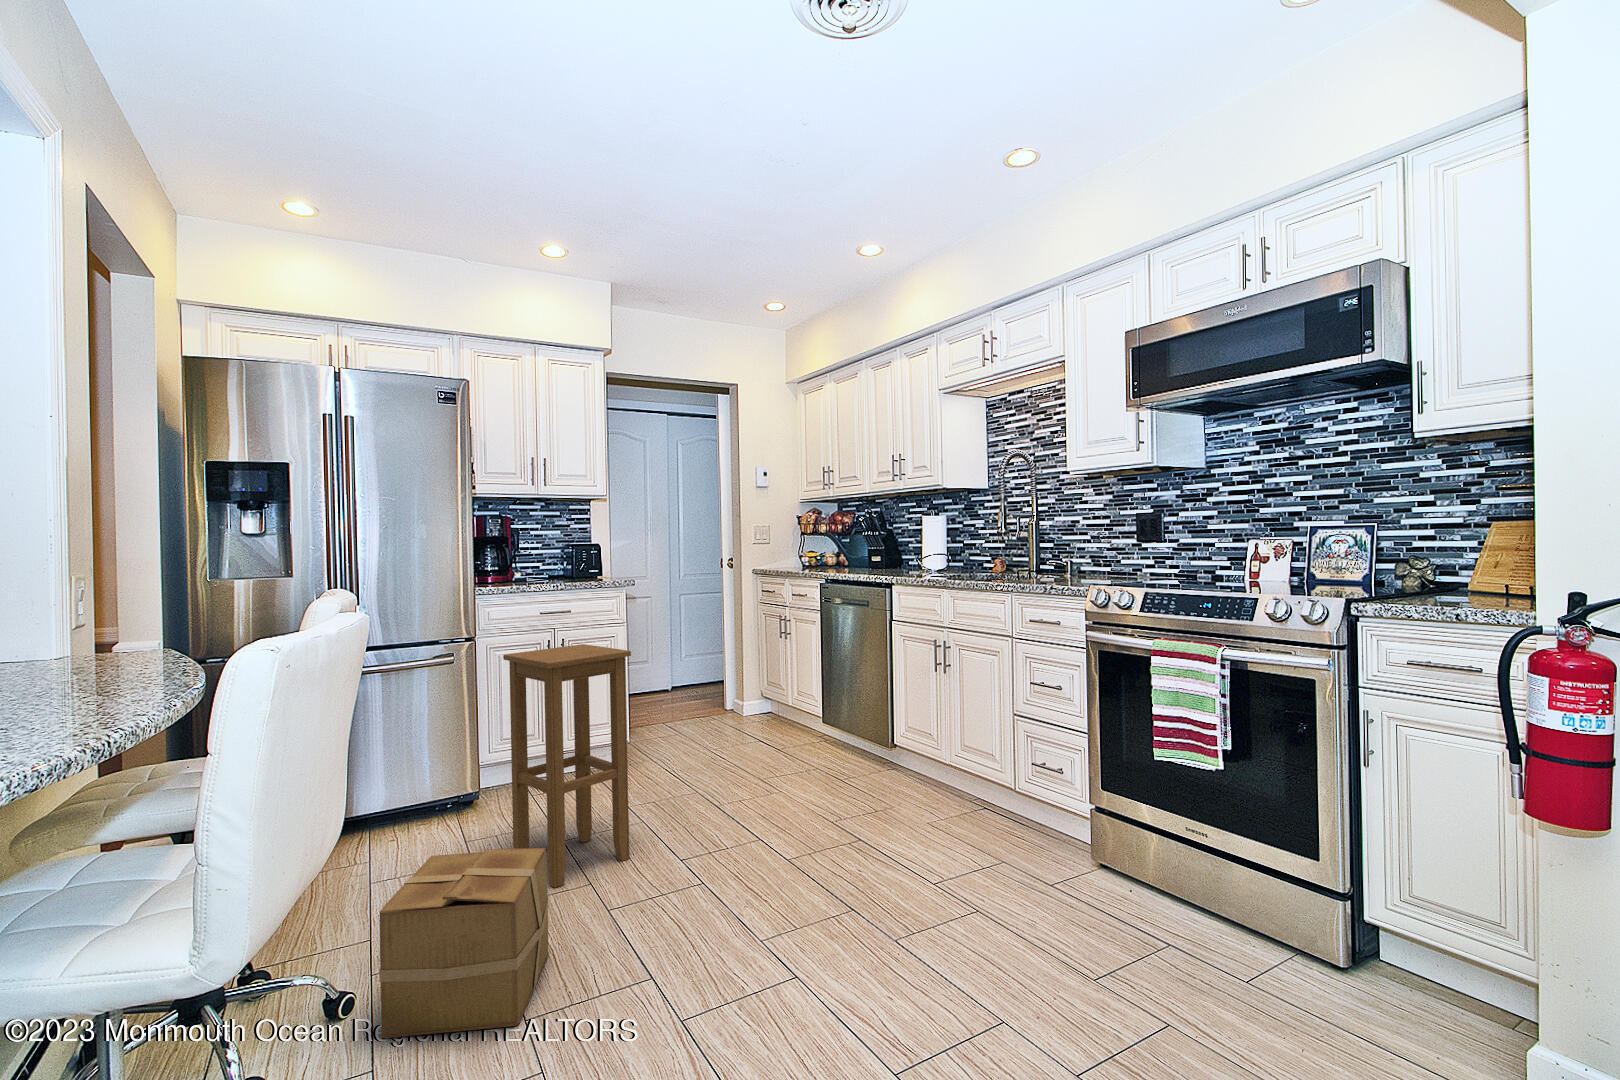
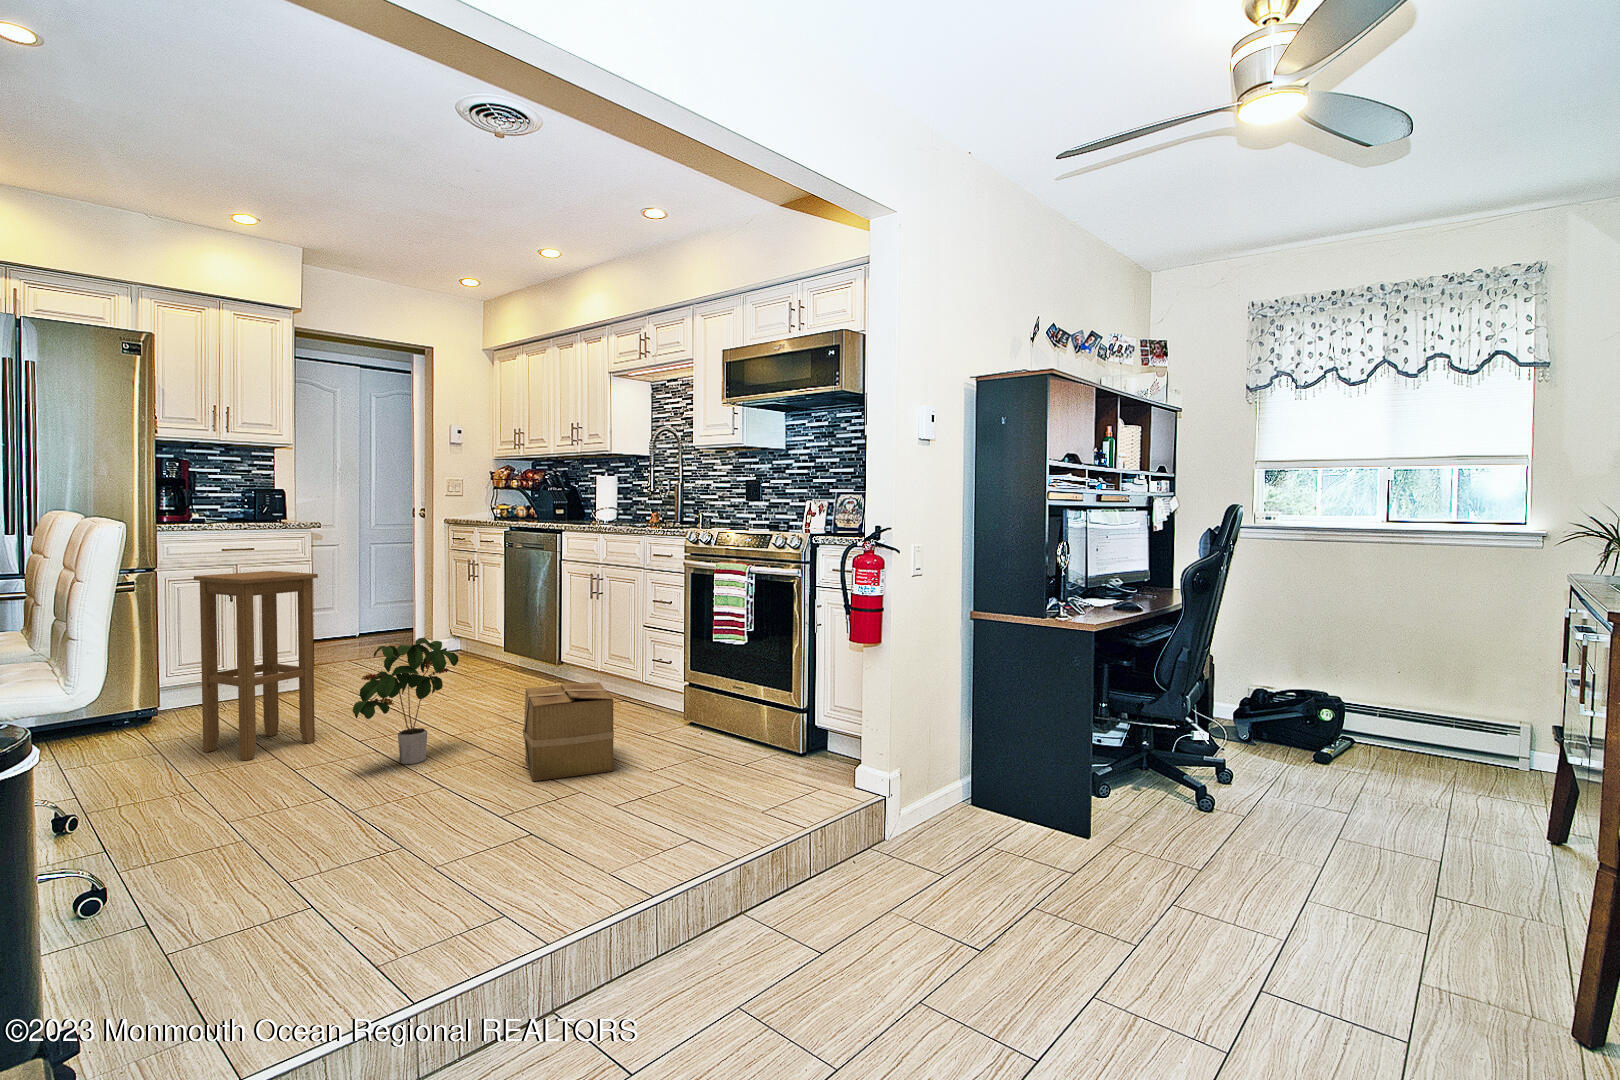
potted plant: none [674,743,796,921] -> present [353,638,458,764]
cardboard box: present [379,848,549,1038] -> present [523,683,614,781]

